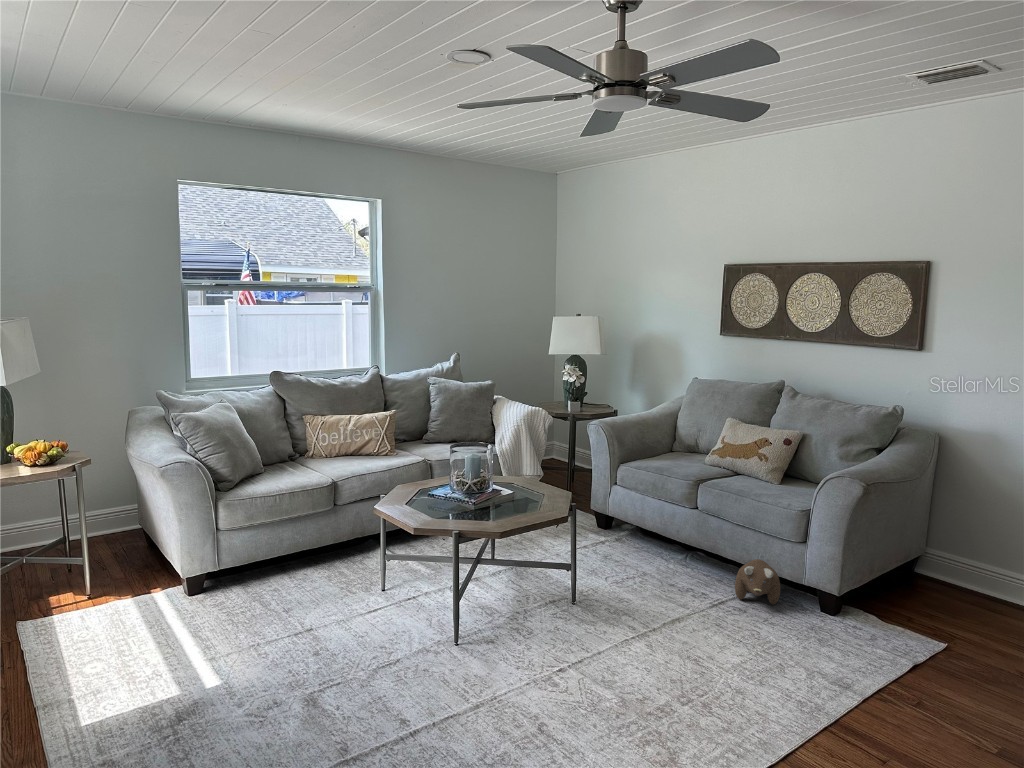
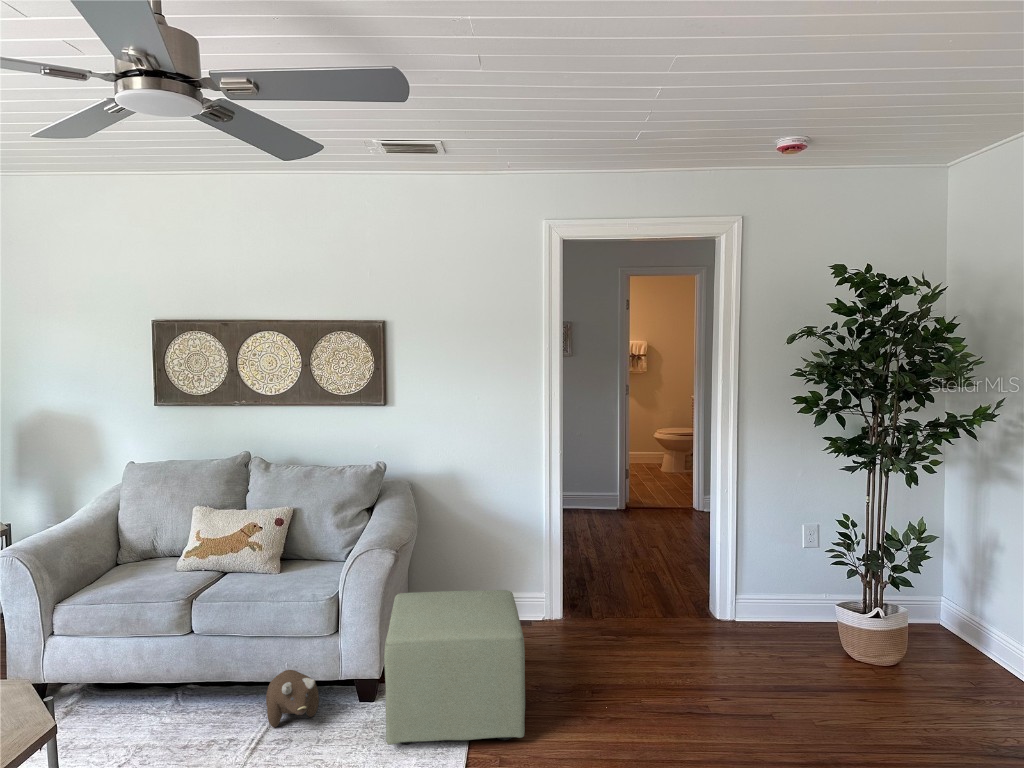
ottoman: none [816,526,1002,696] -> present [384,590,525,745]

